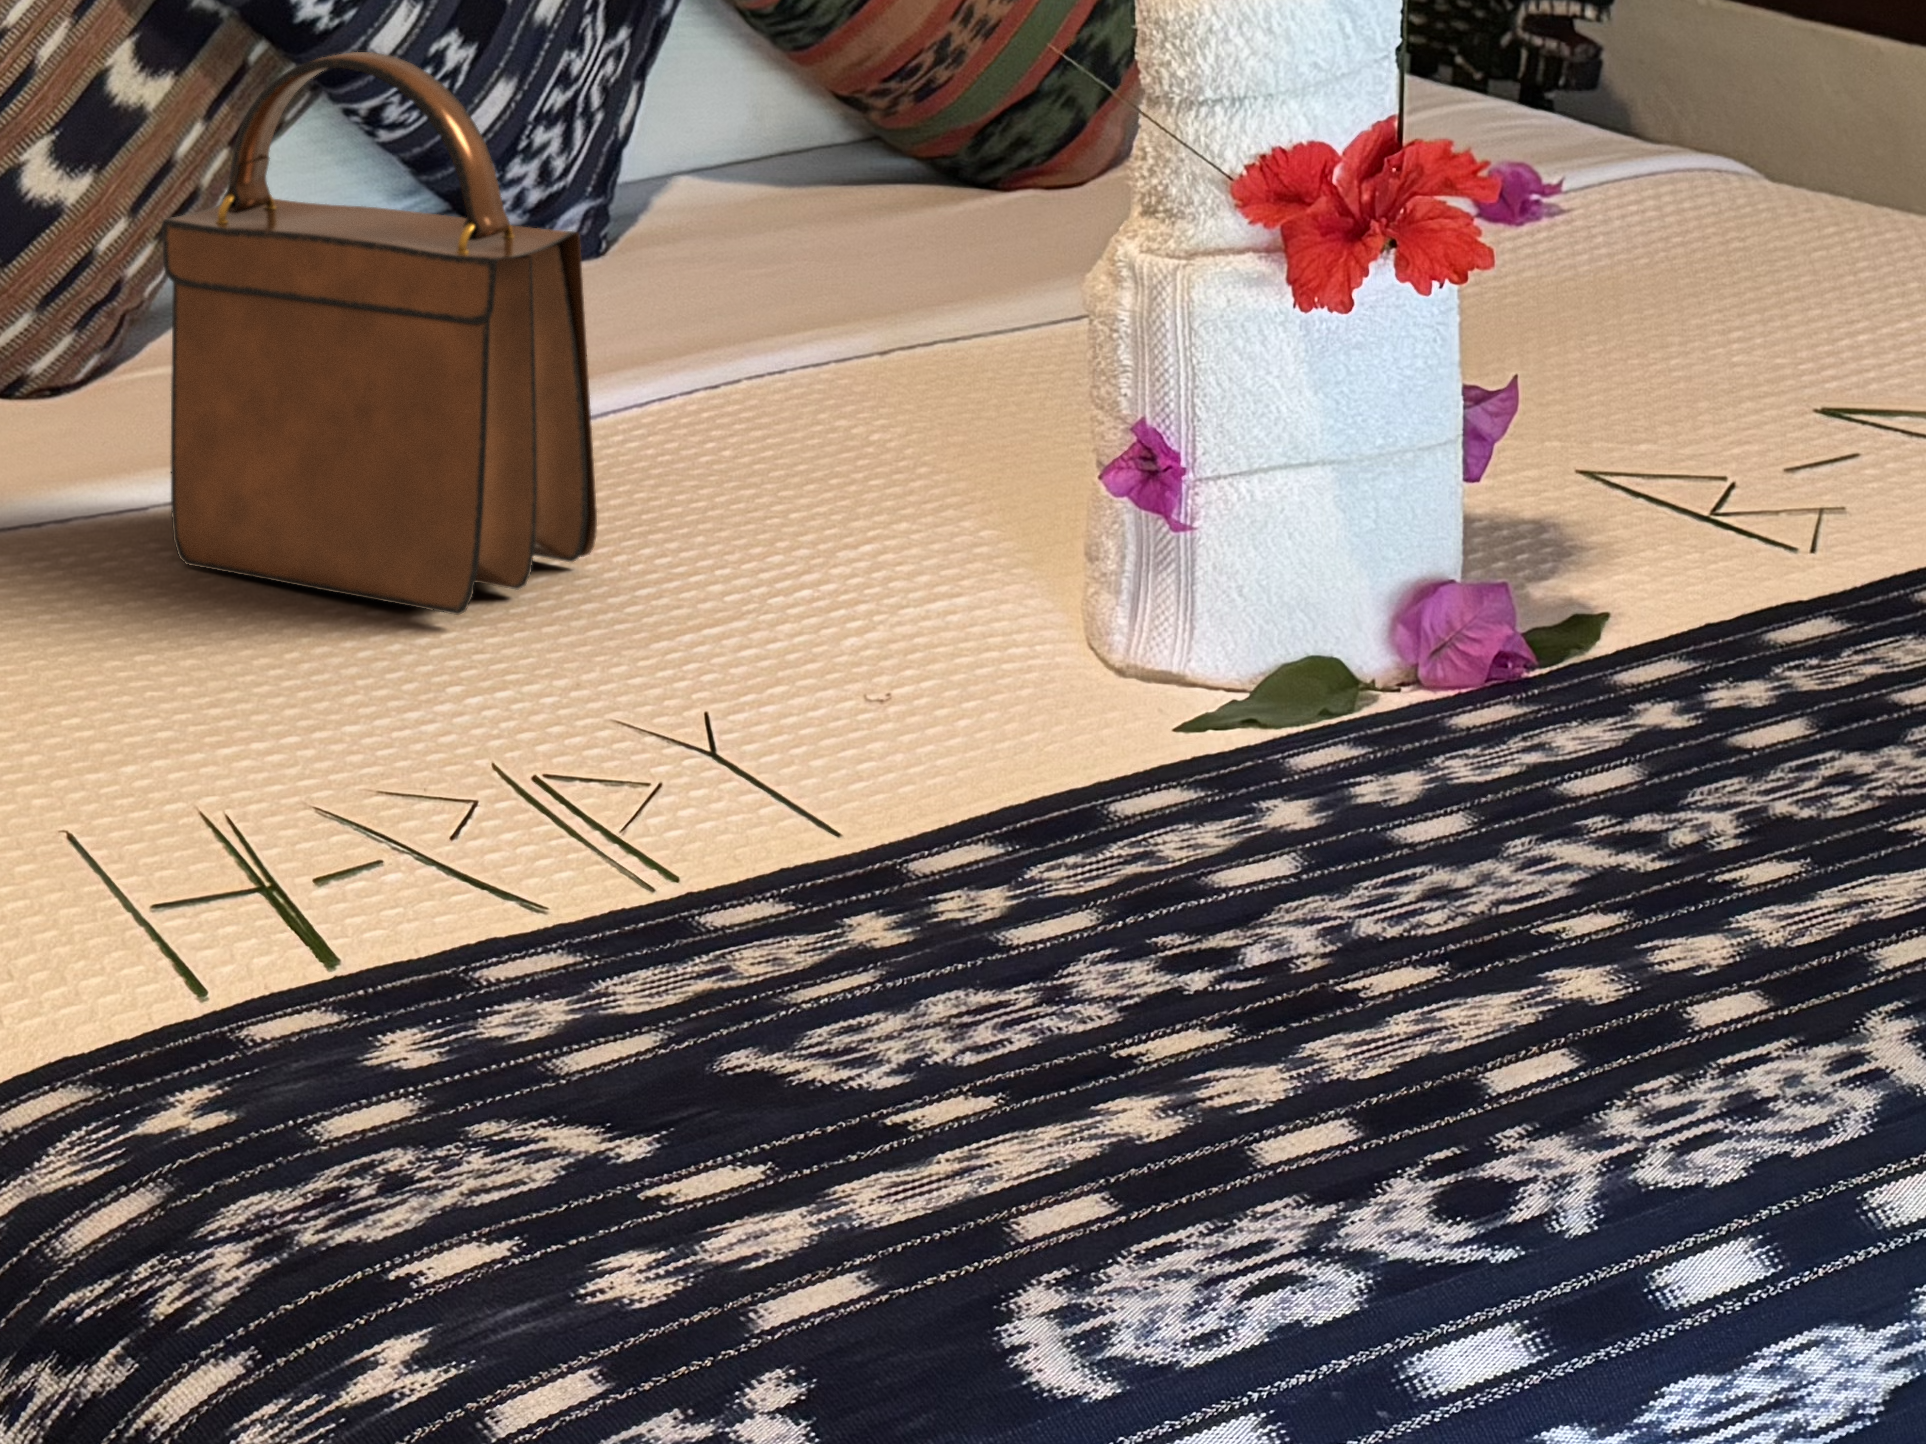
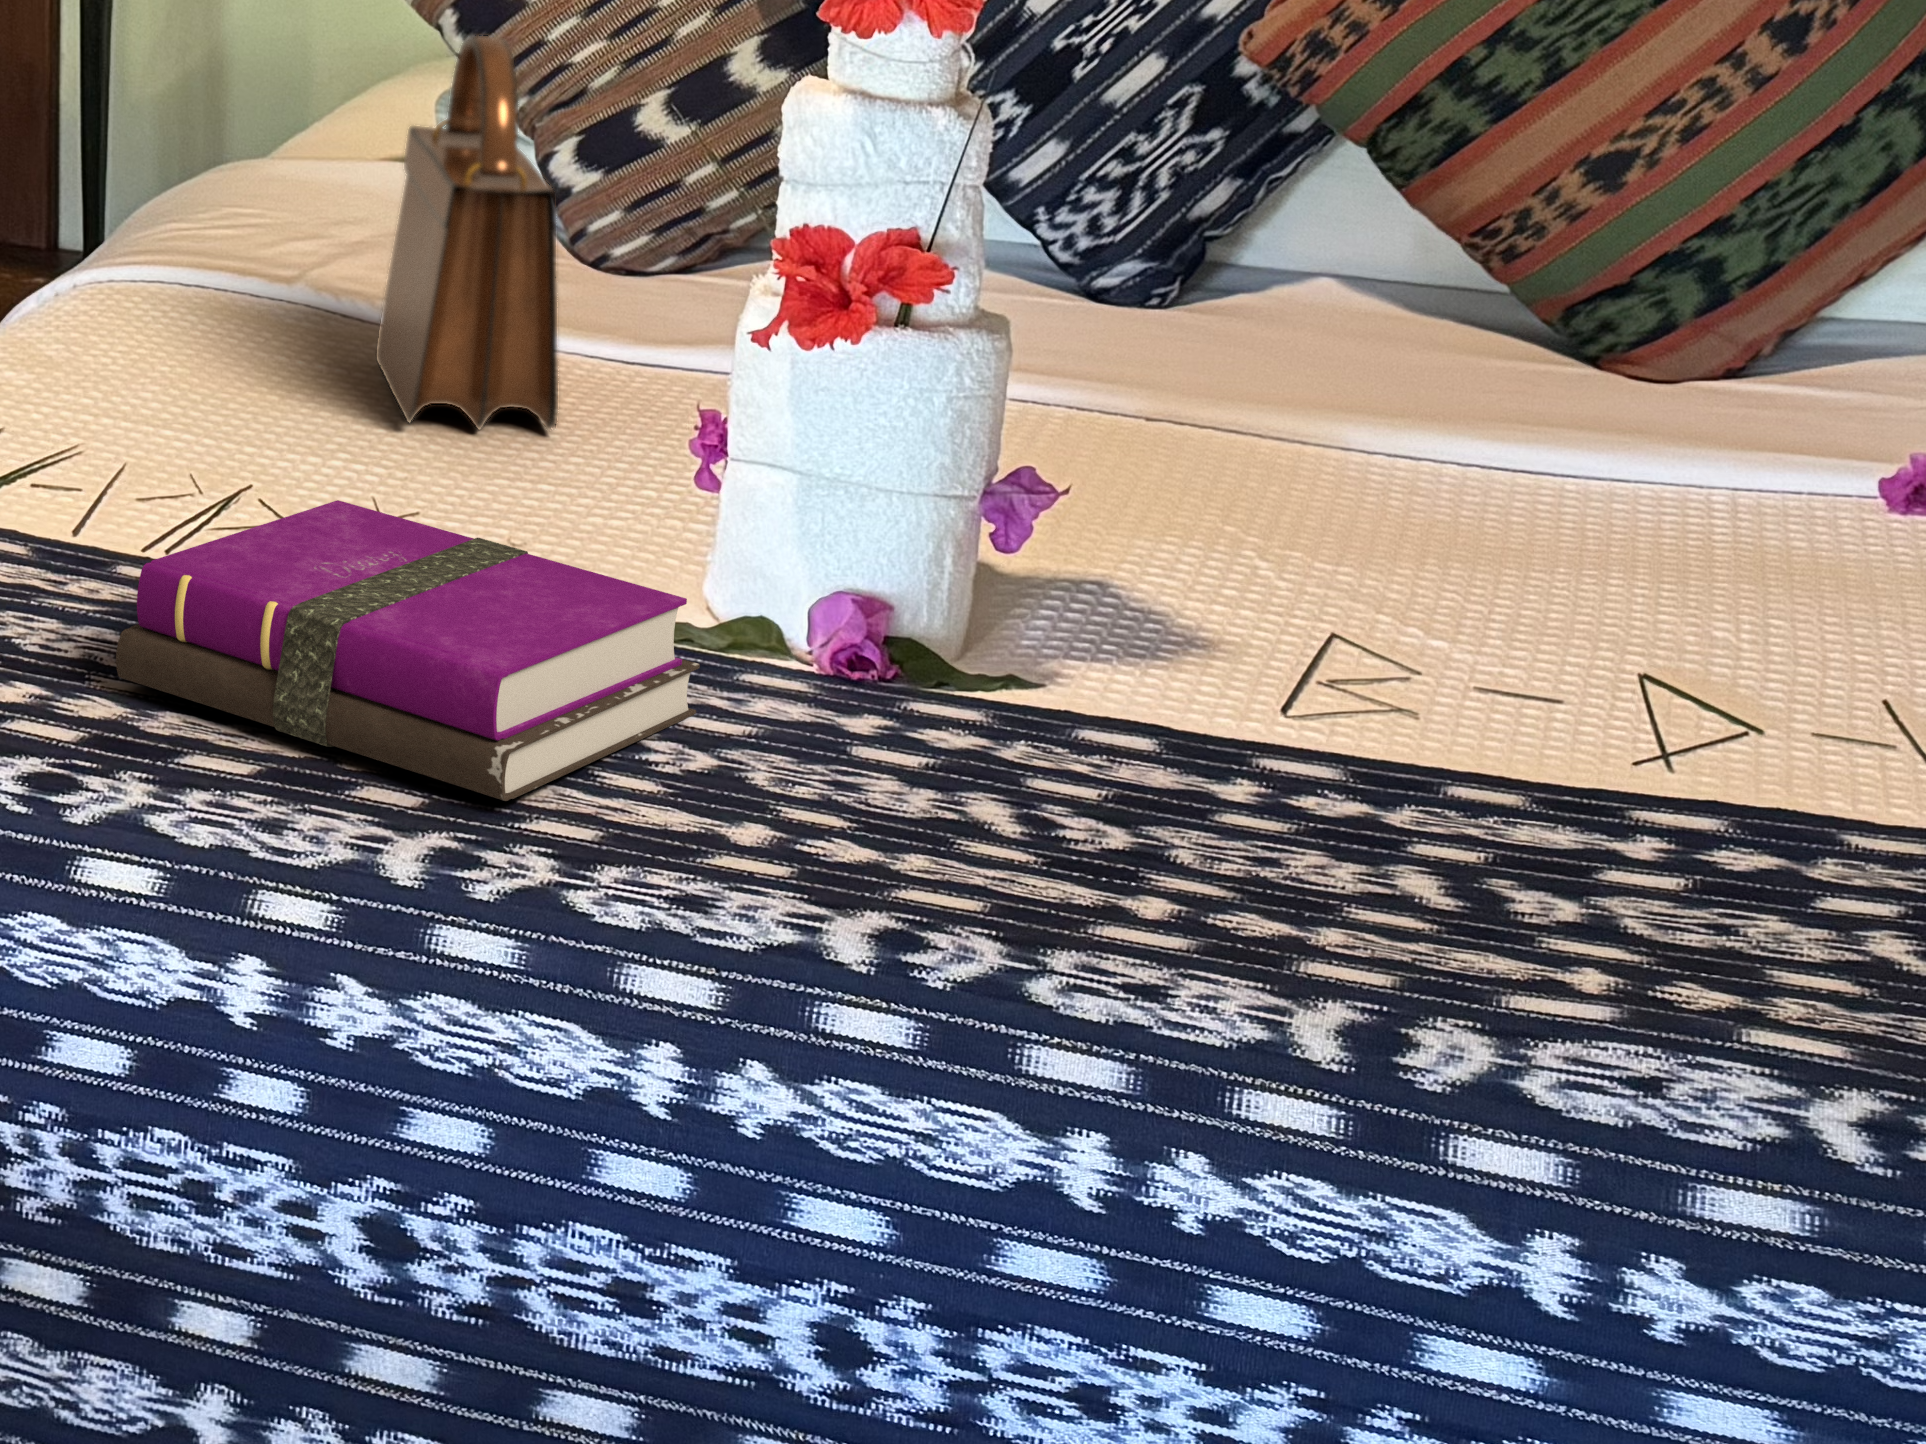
notebook: none [978,632,1793,1040] -> present [116,500,700,801]

